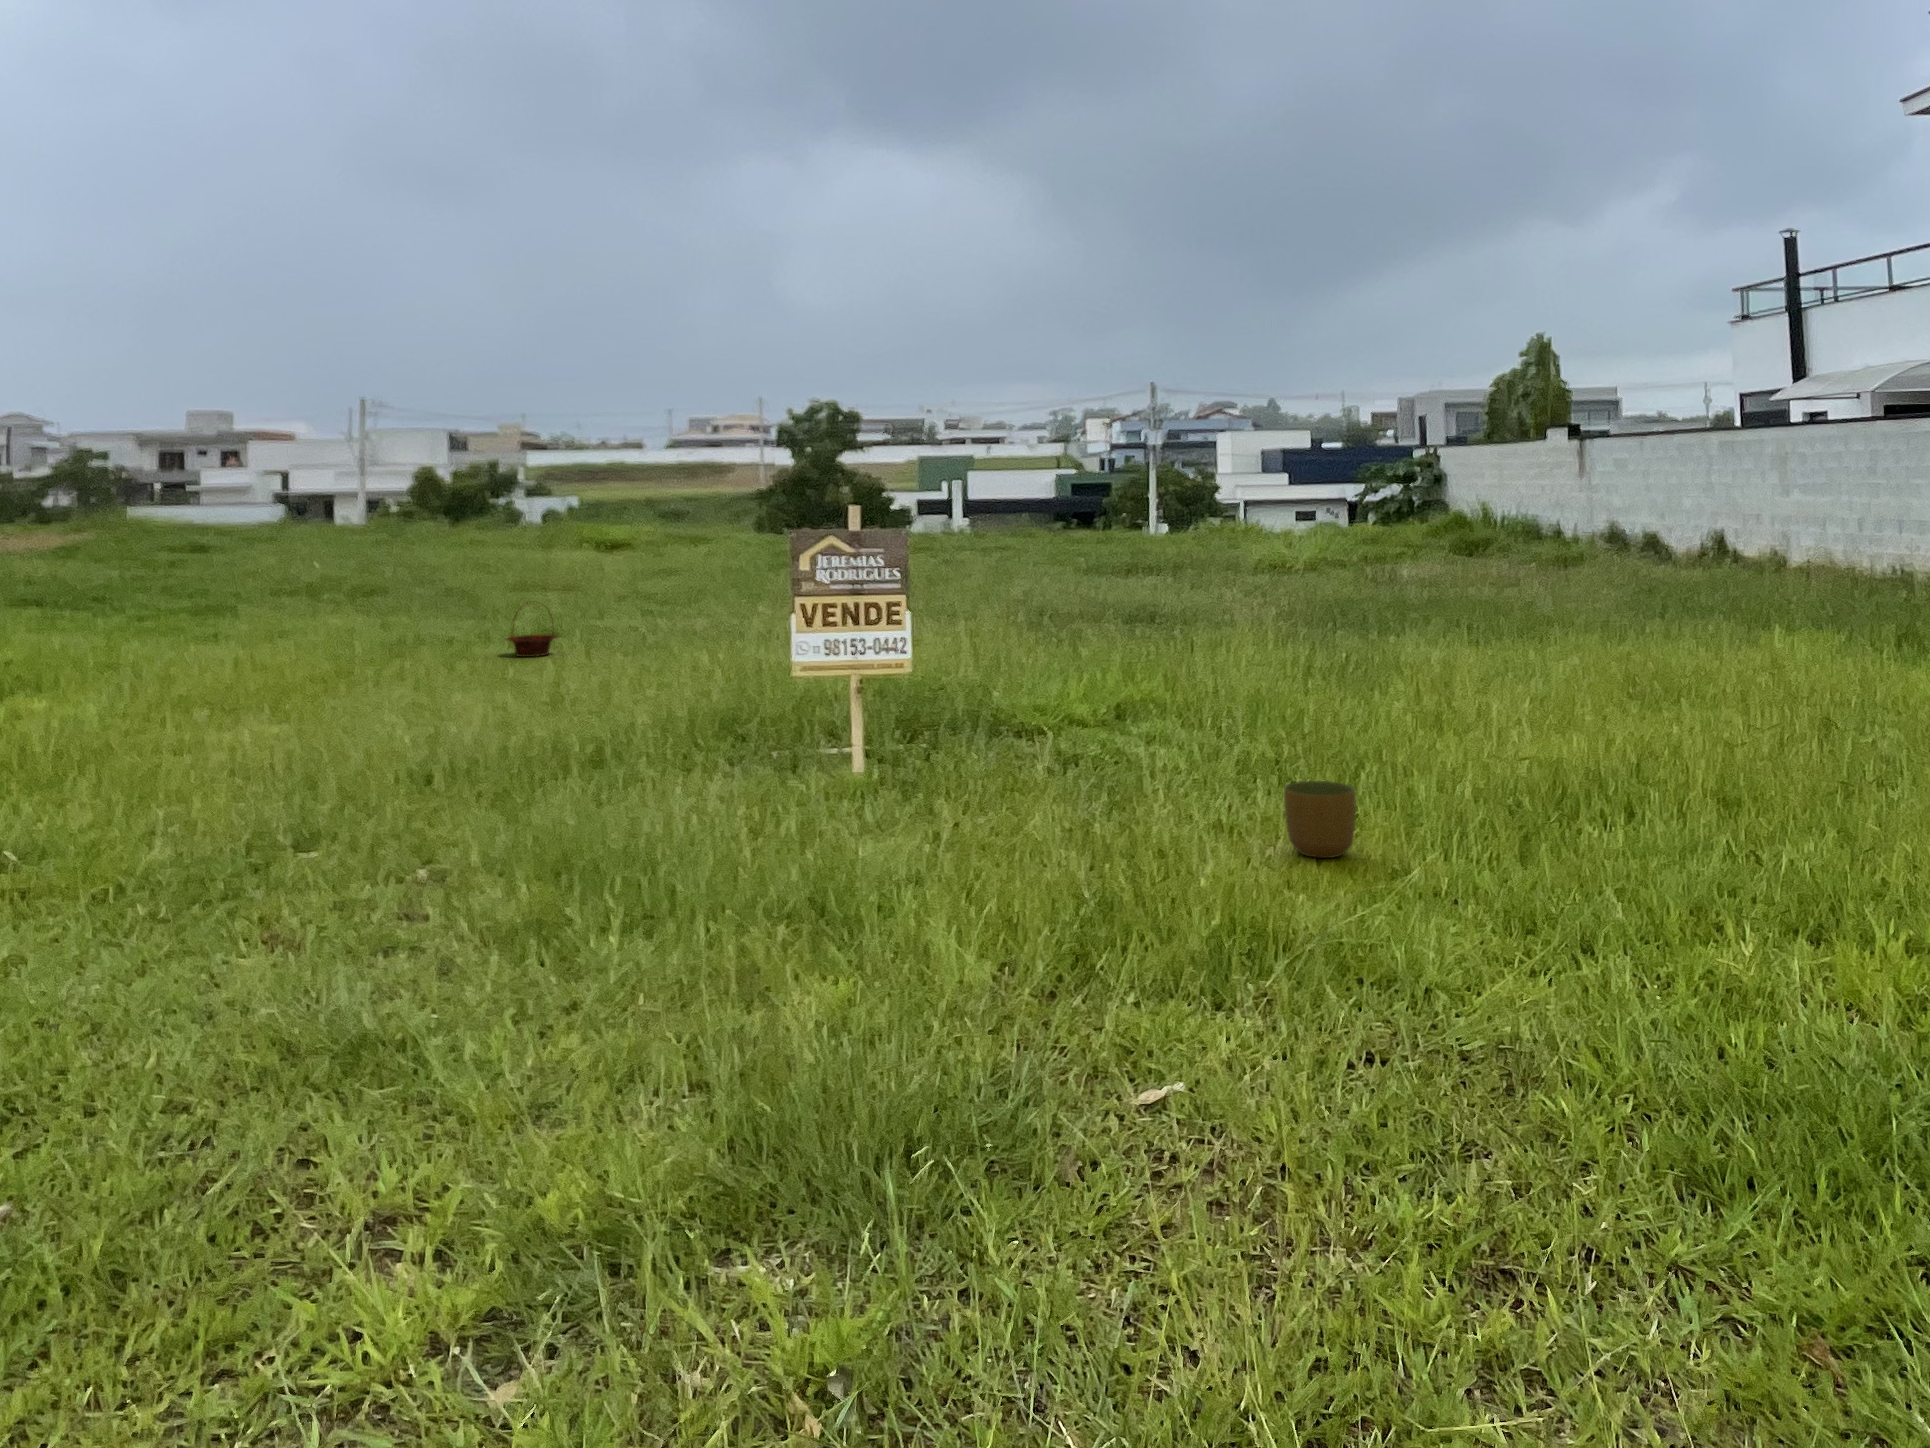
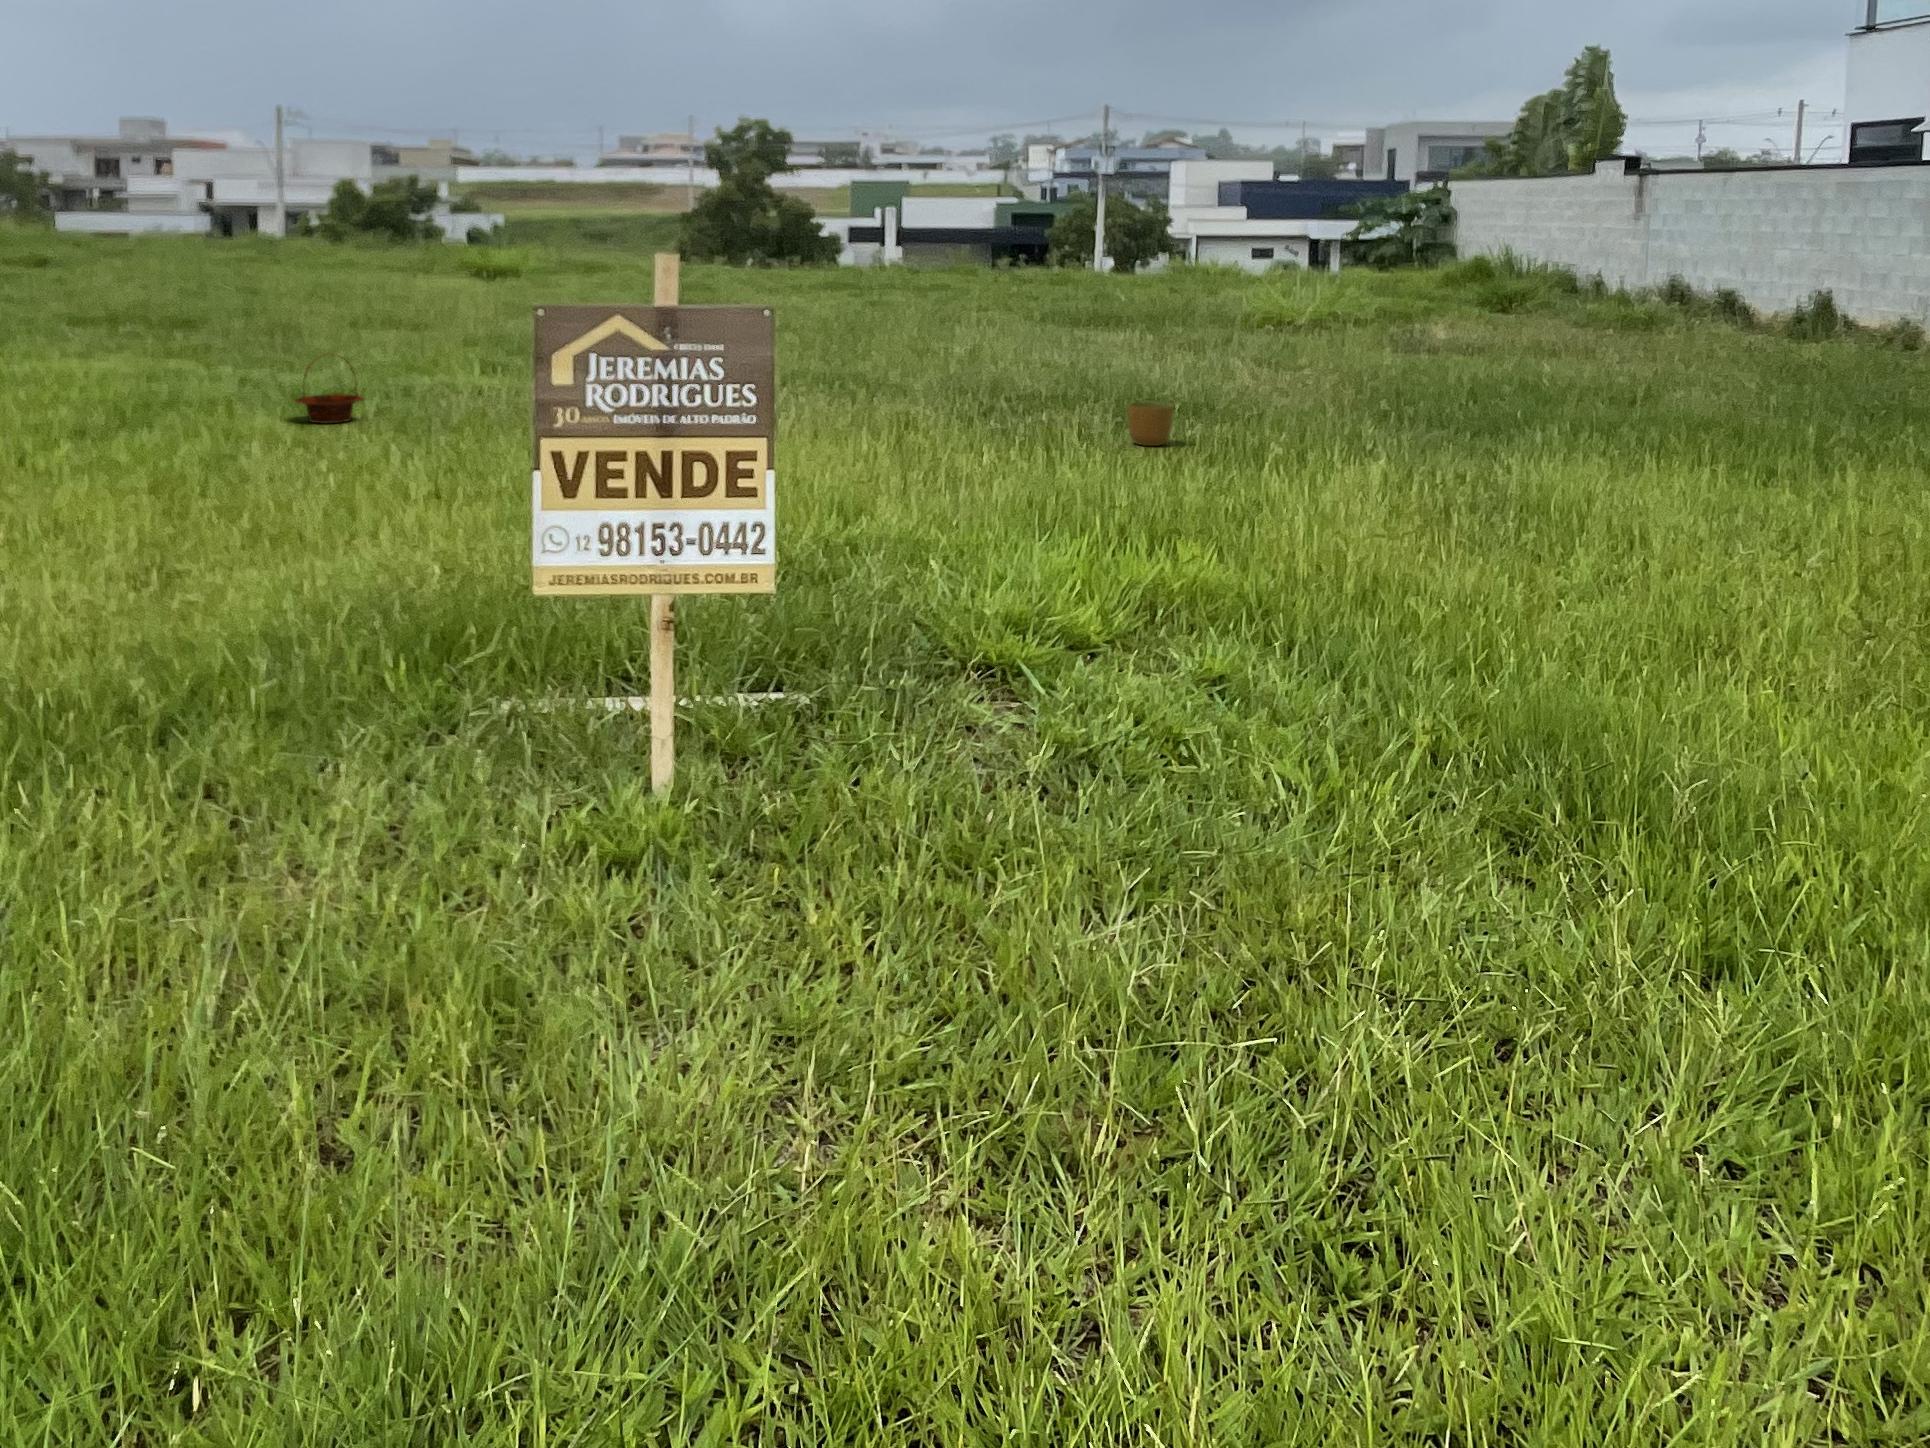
planter: present [1284,781,1356,858] -> present [1128,402,1173,446]

